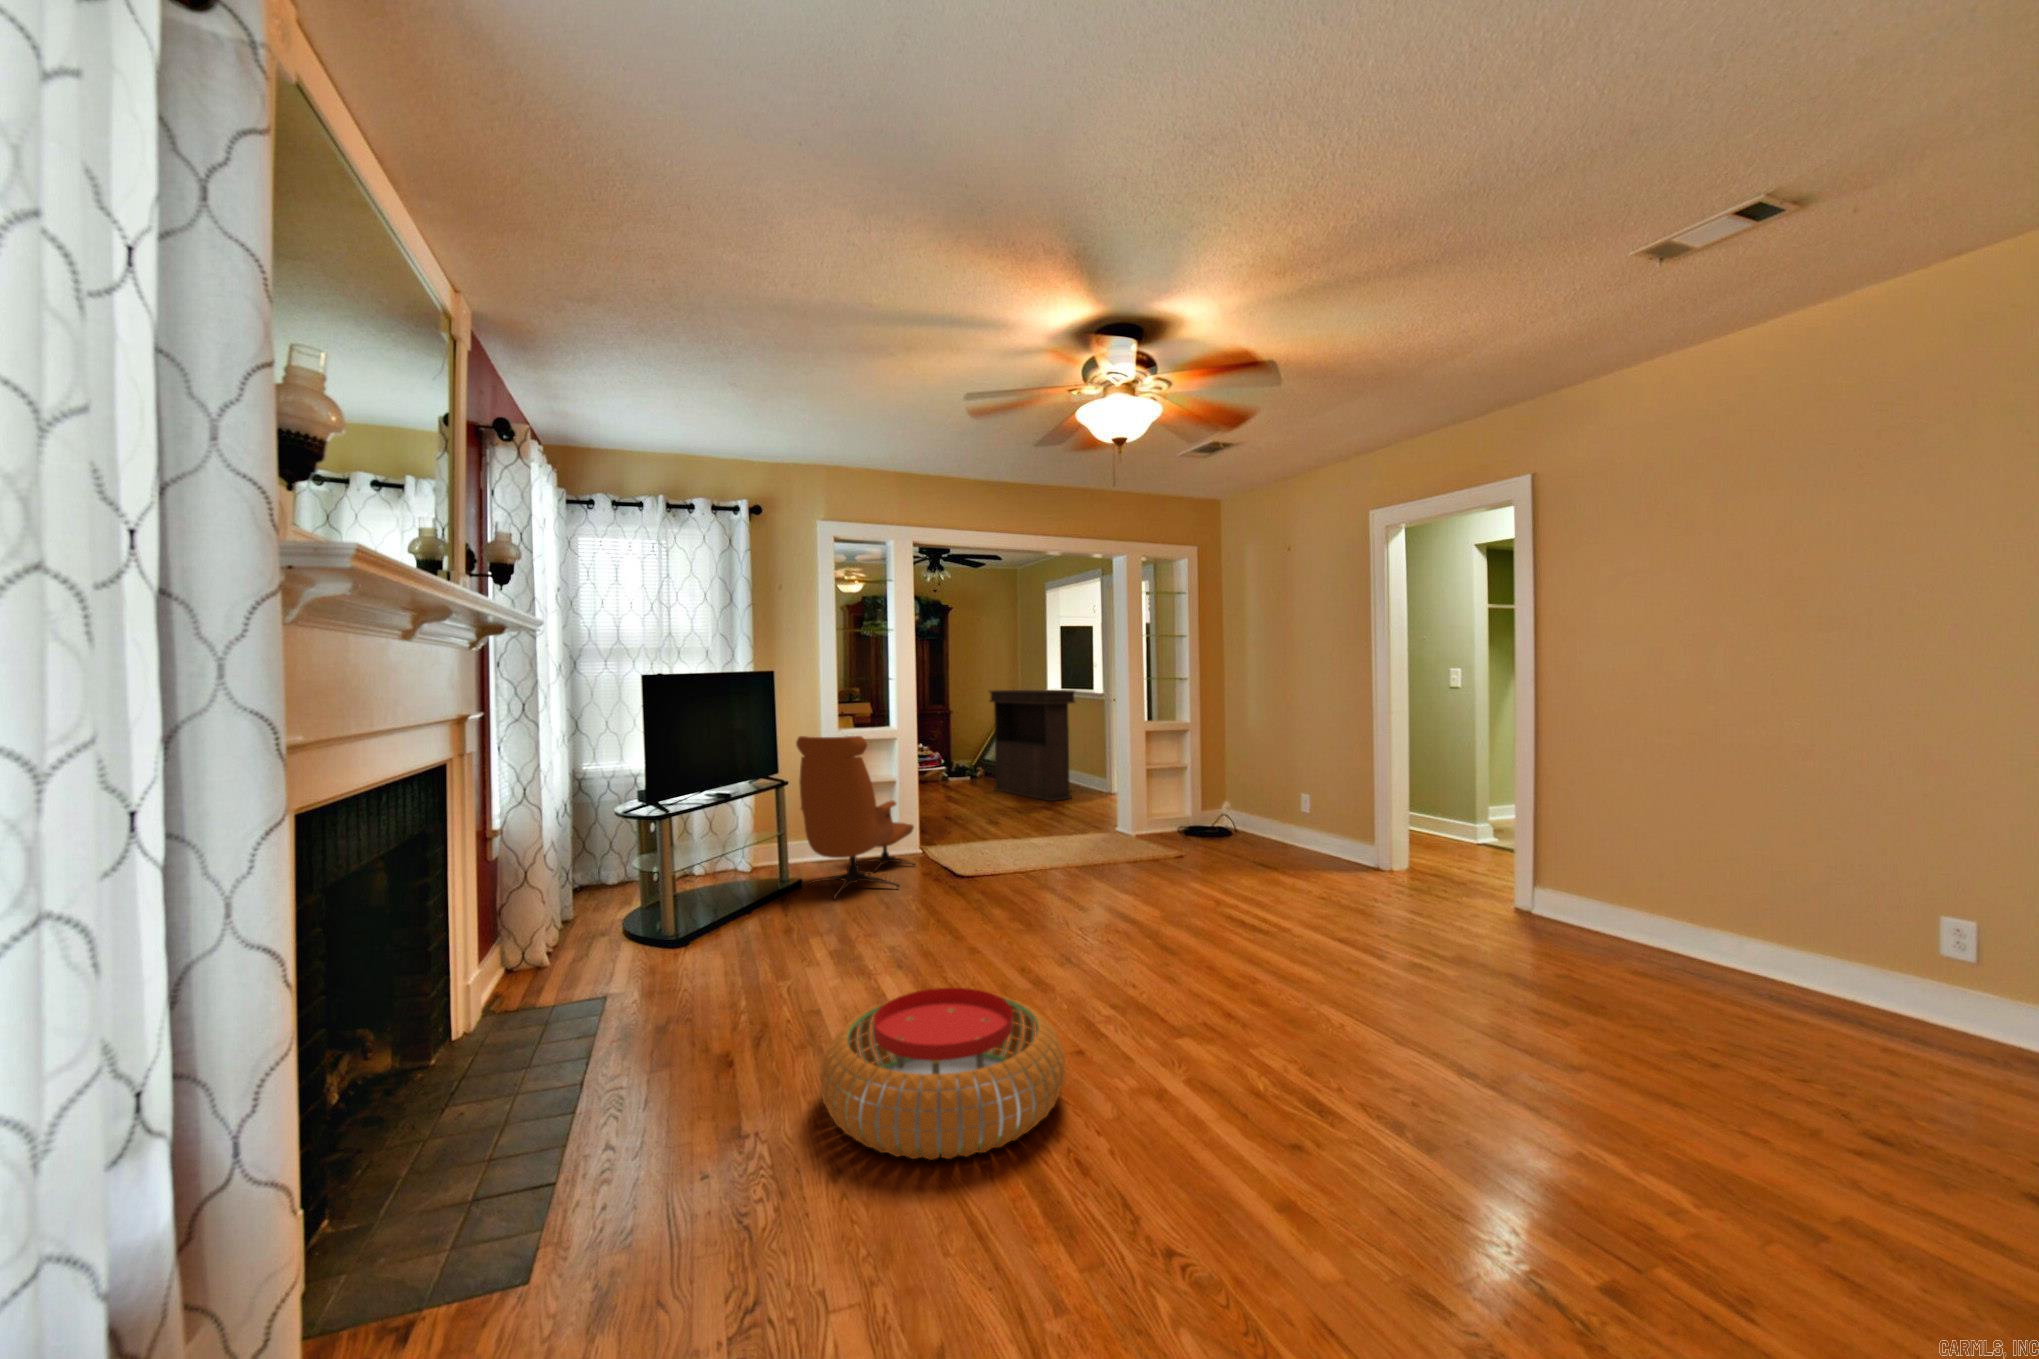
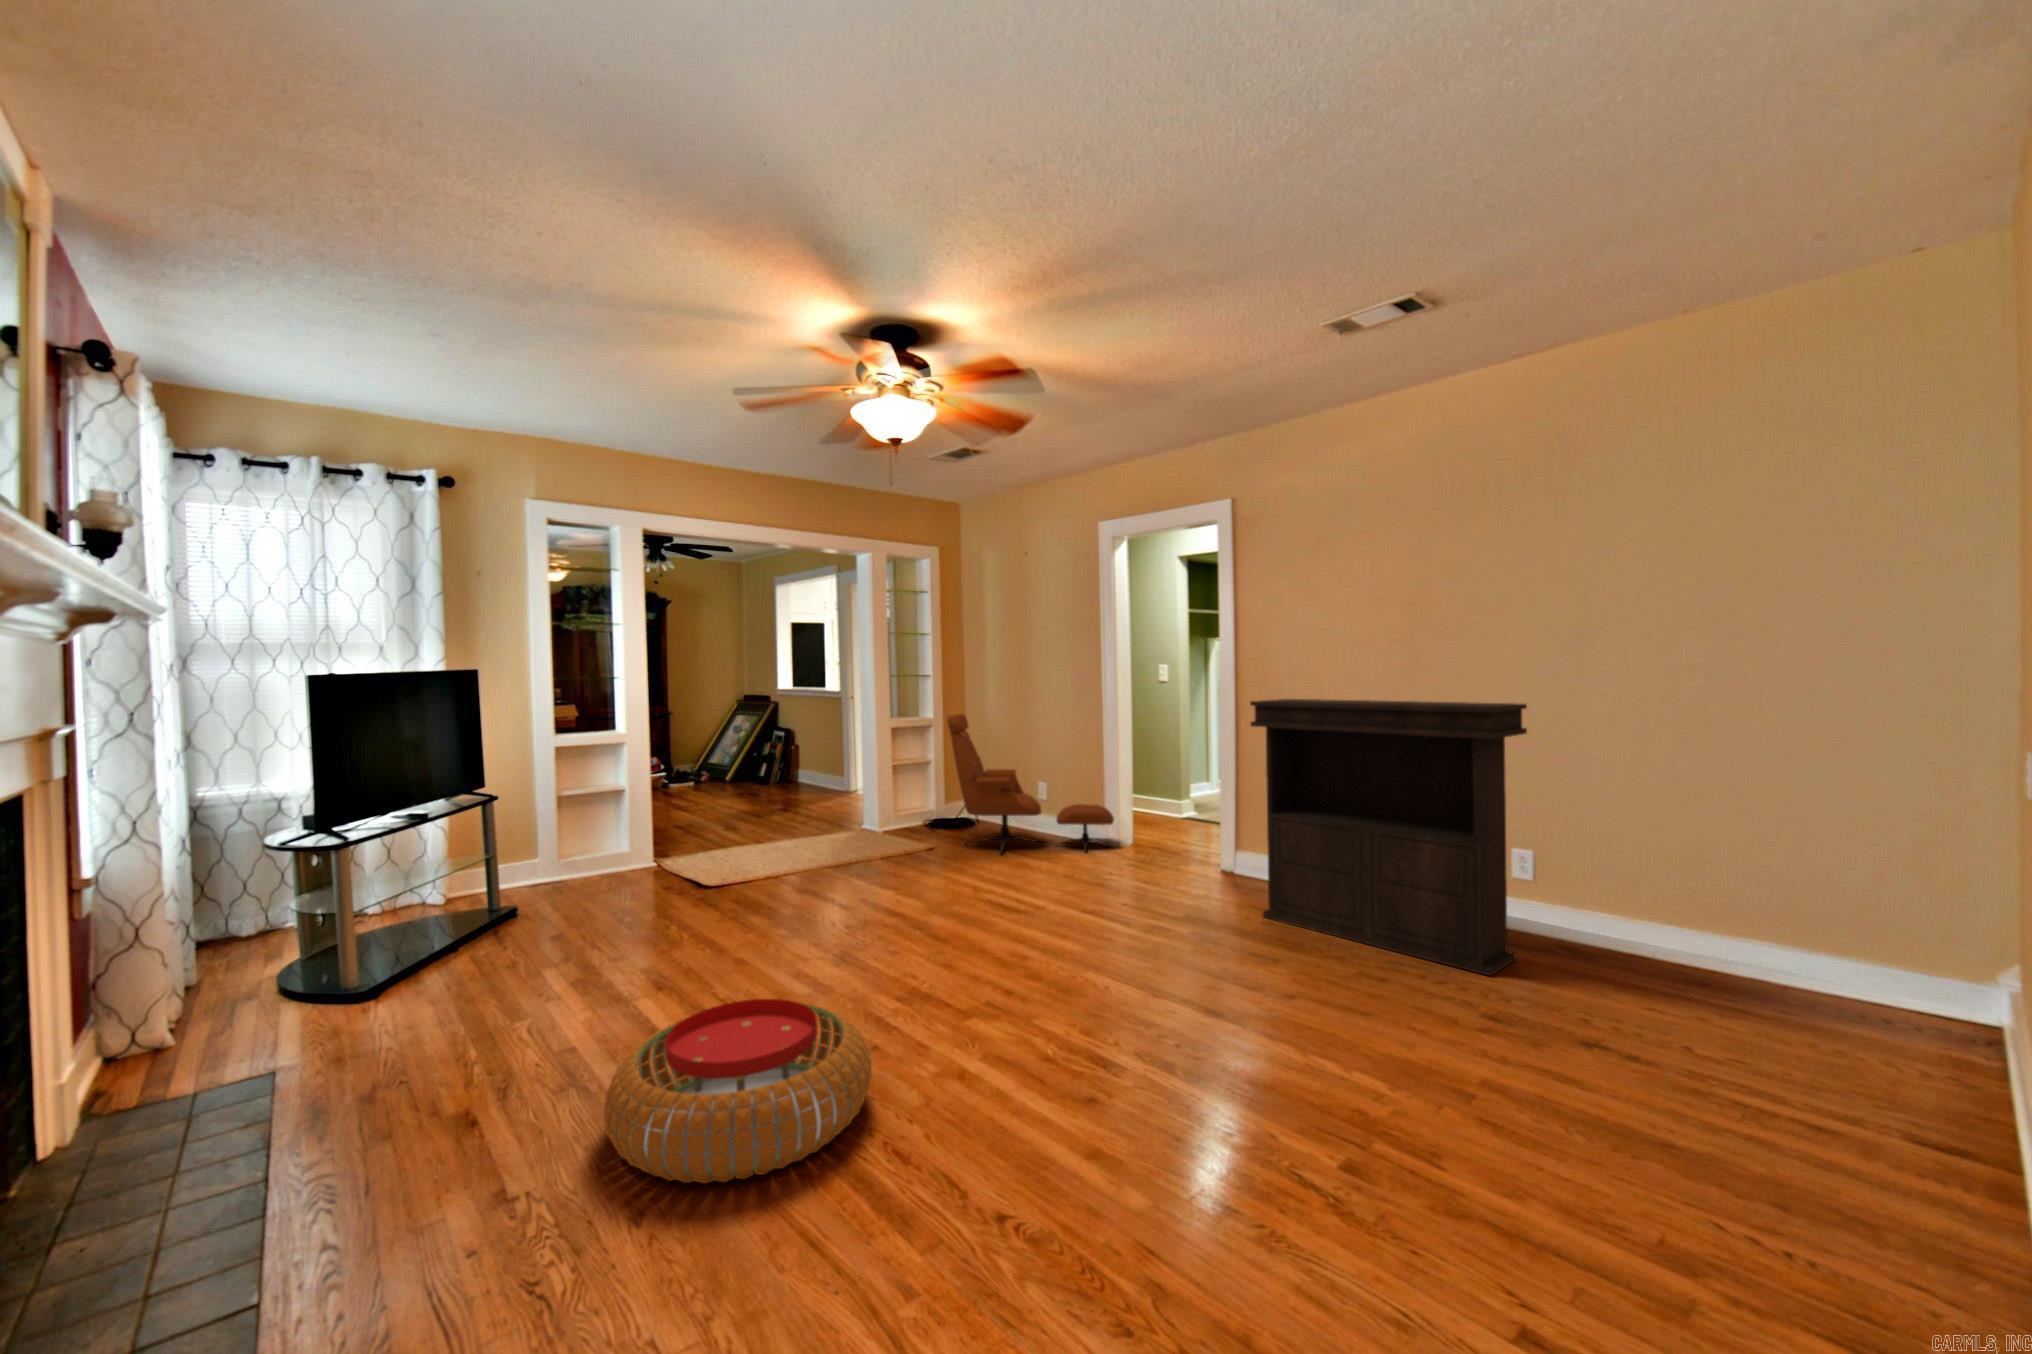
console table: present [990,690,1075,801] -> present [1250,699,1527,976]
lounge chair: present [796,736,915,899] -> present [947,714,1114,853]

